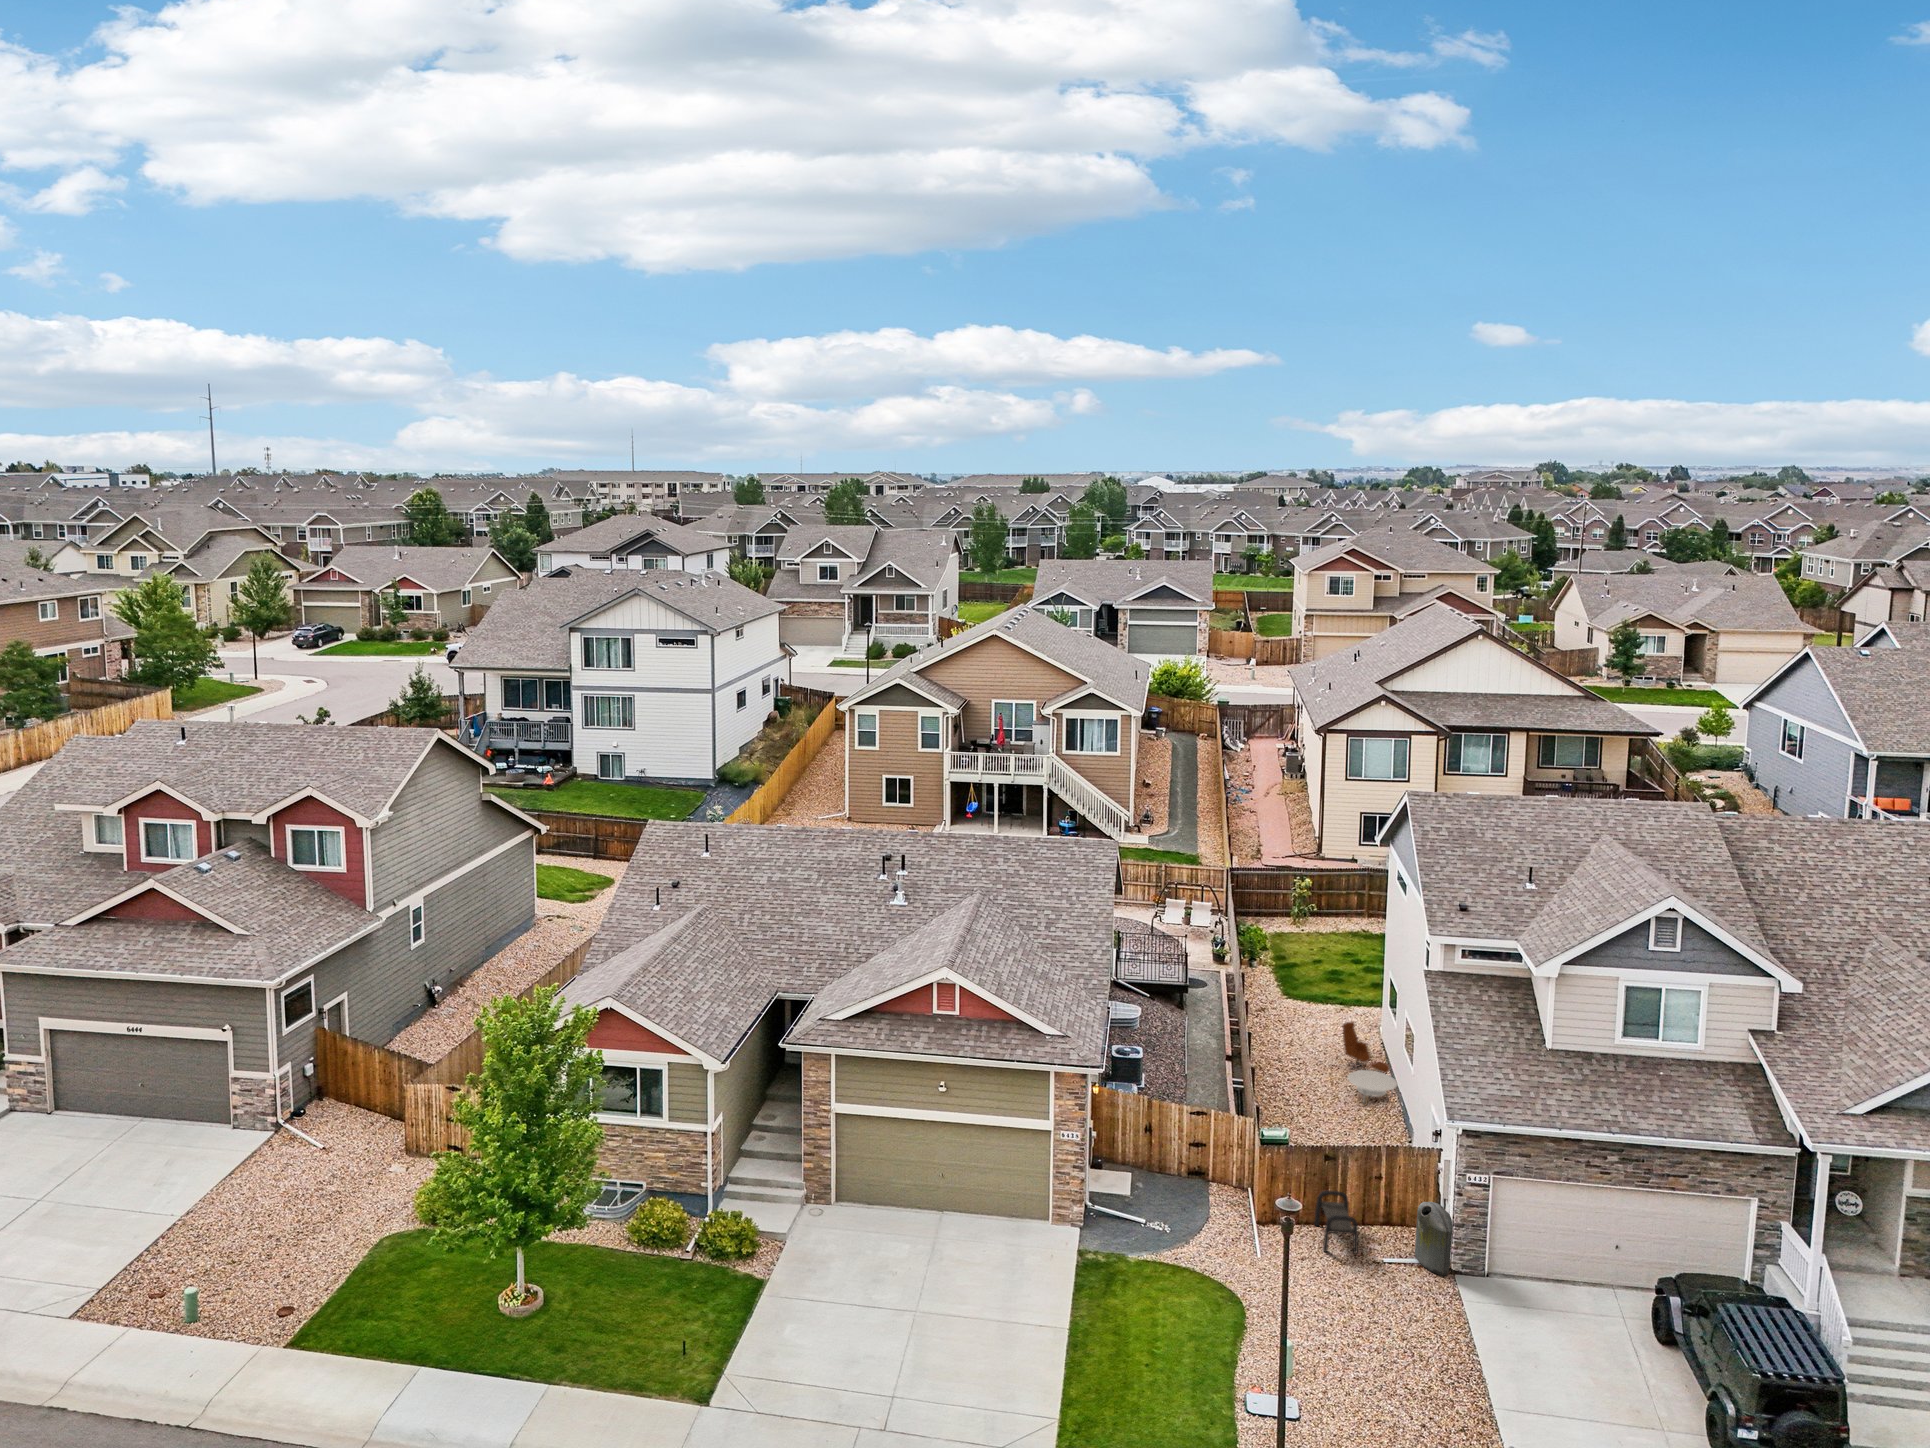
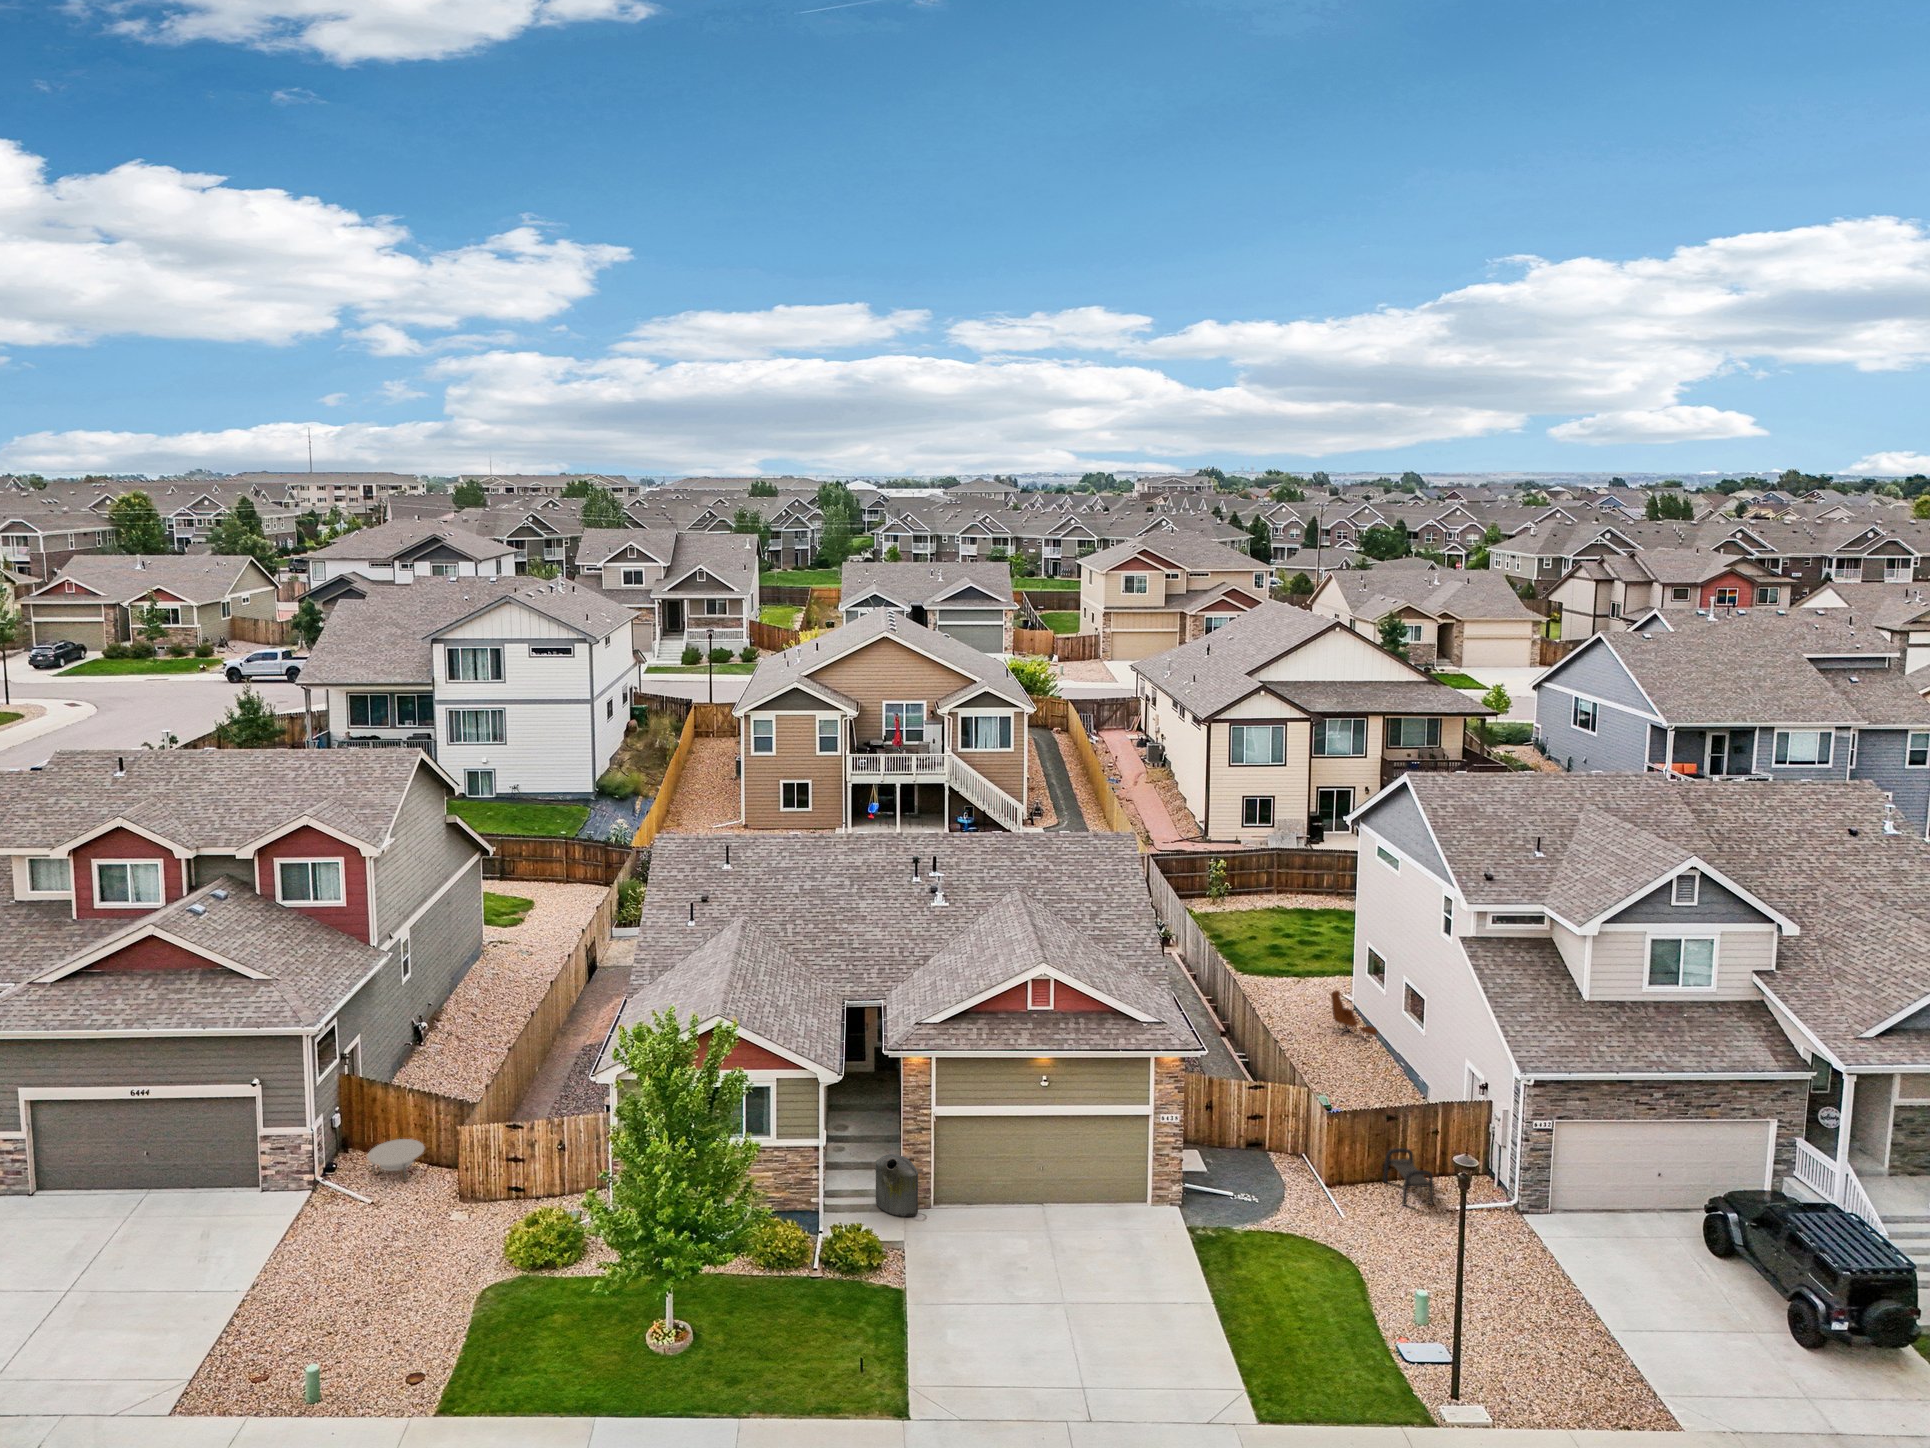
round table: present [1347,1070,1397,1106] -> present [367,1139,424,1182]
trash can: present [1415,1202,1453,1276] -> present [876,1154,918,1217]

